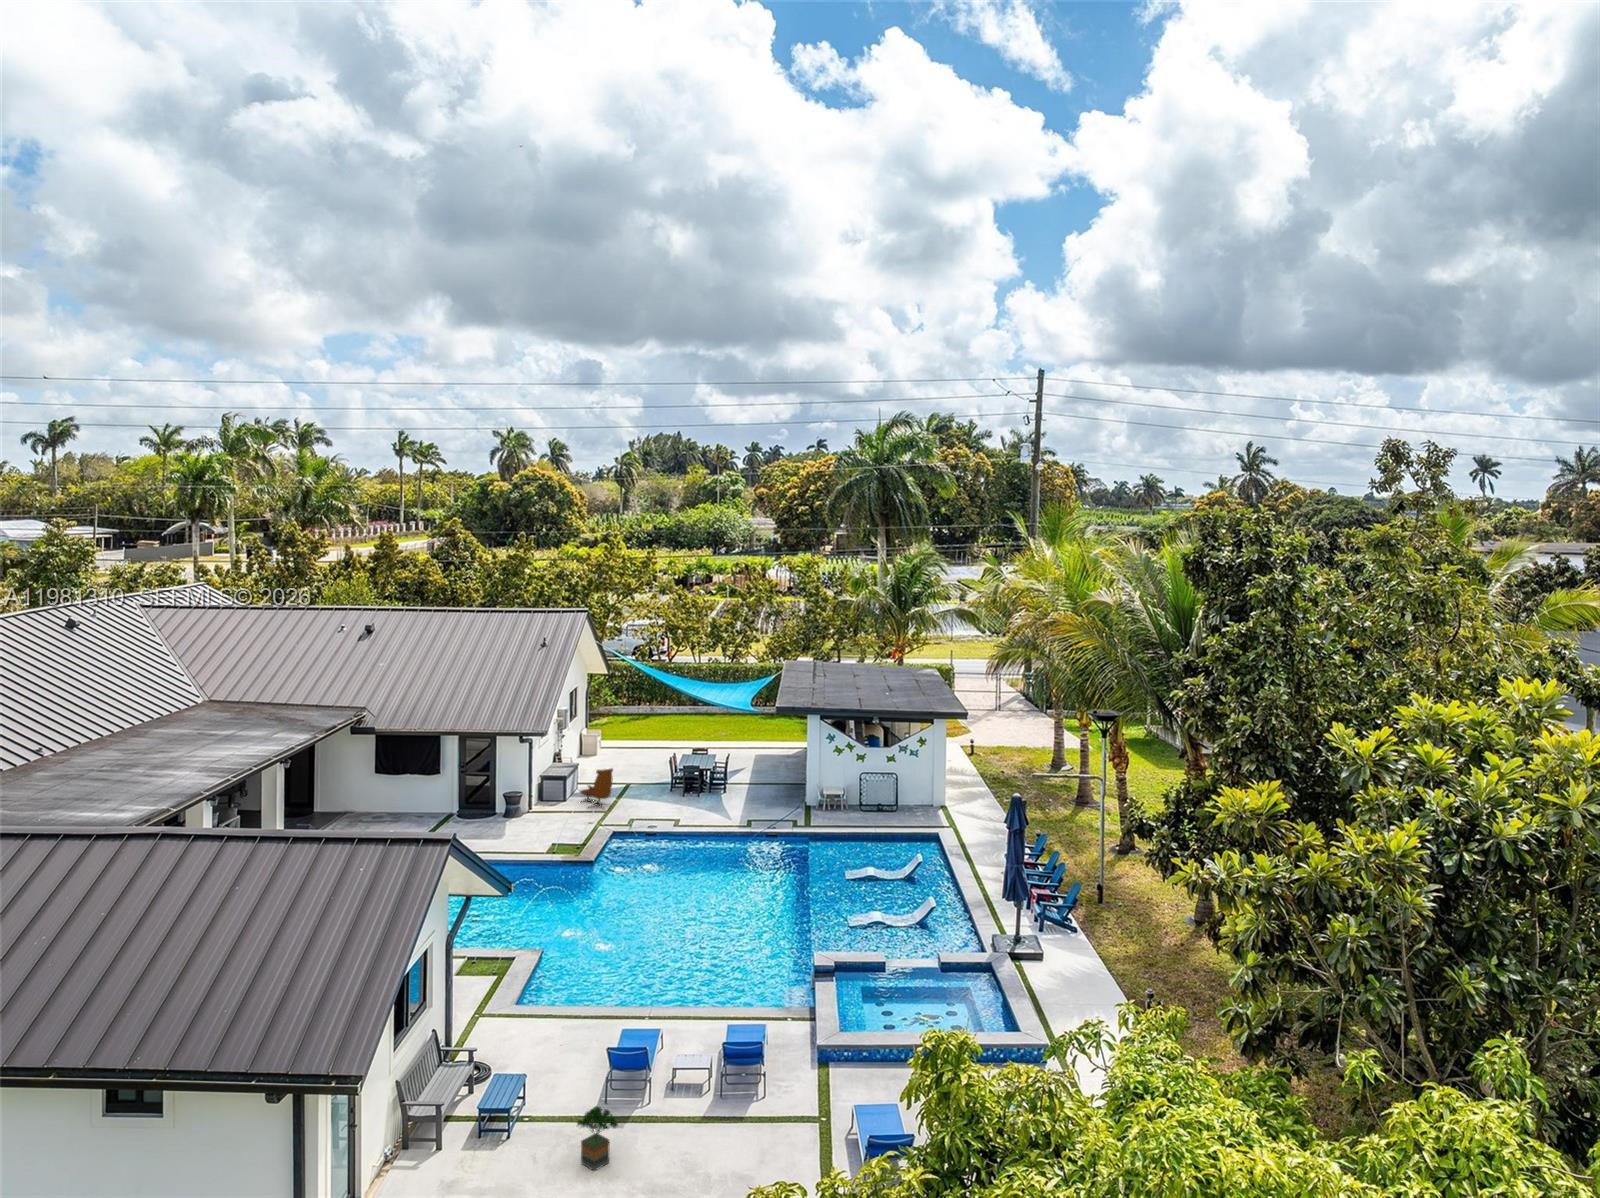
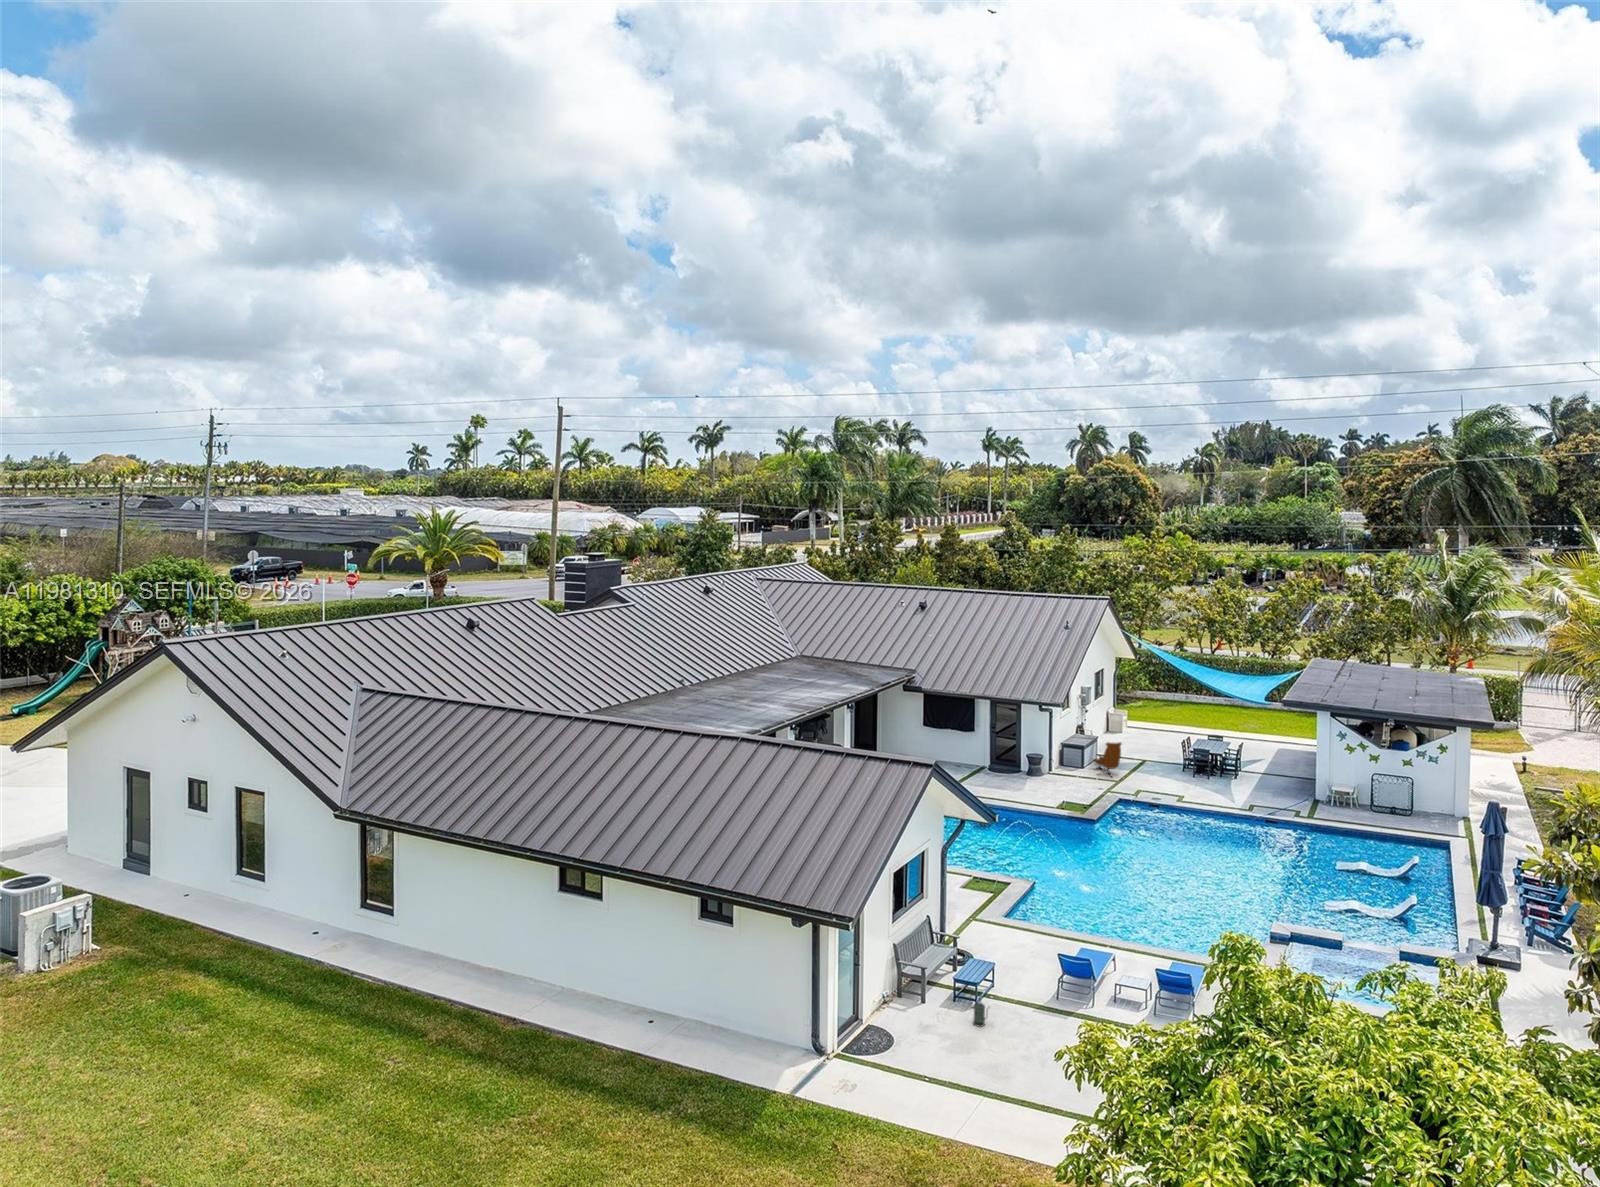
potted tree: present [577,1106,618,1171] -> none [1016,990,1049,1038]
watering can: none [511,1130,542,1173] -> present [973,996,987,1027]

